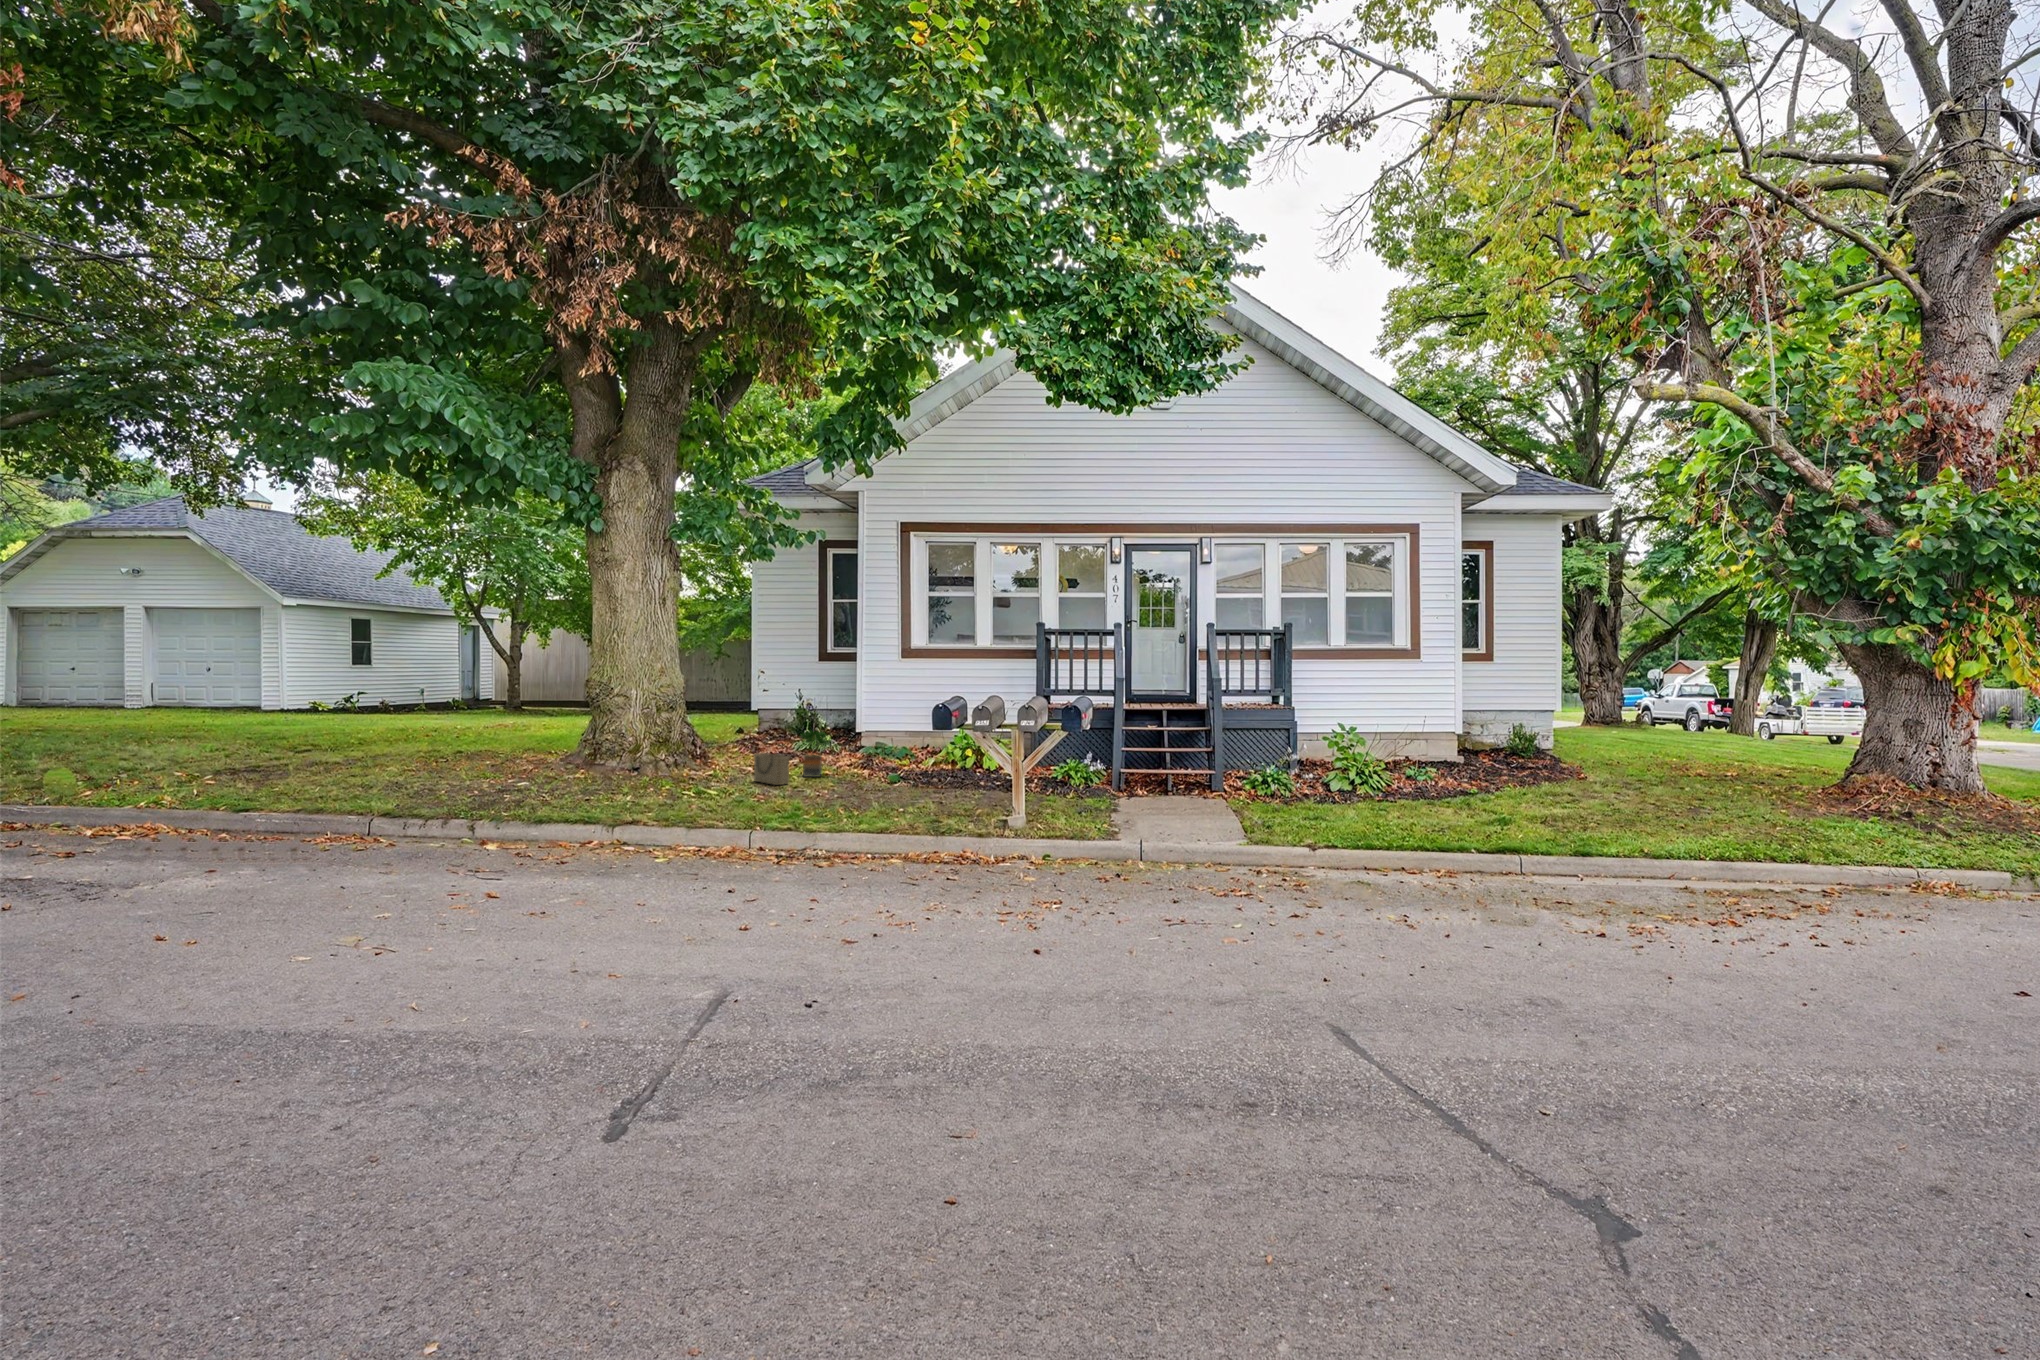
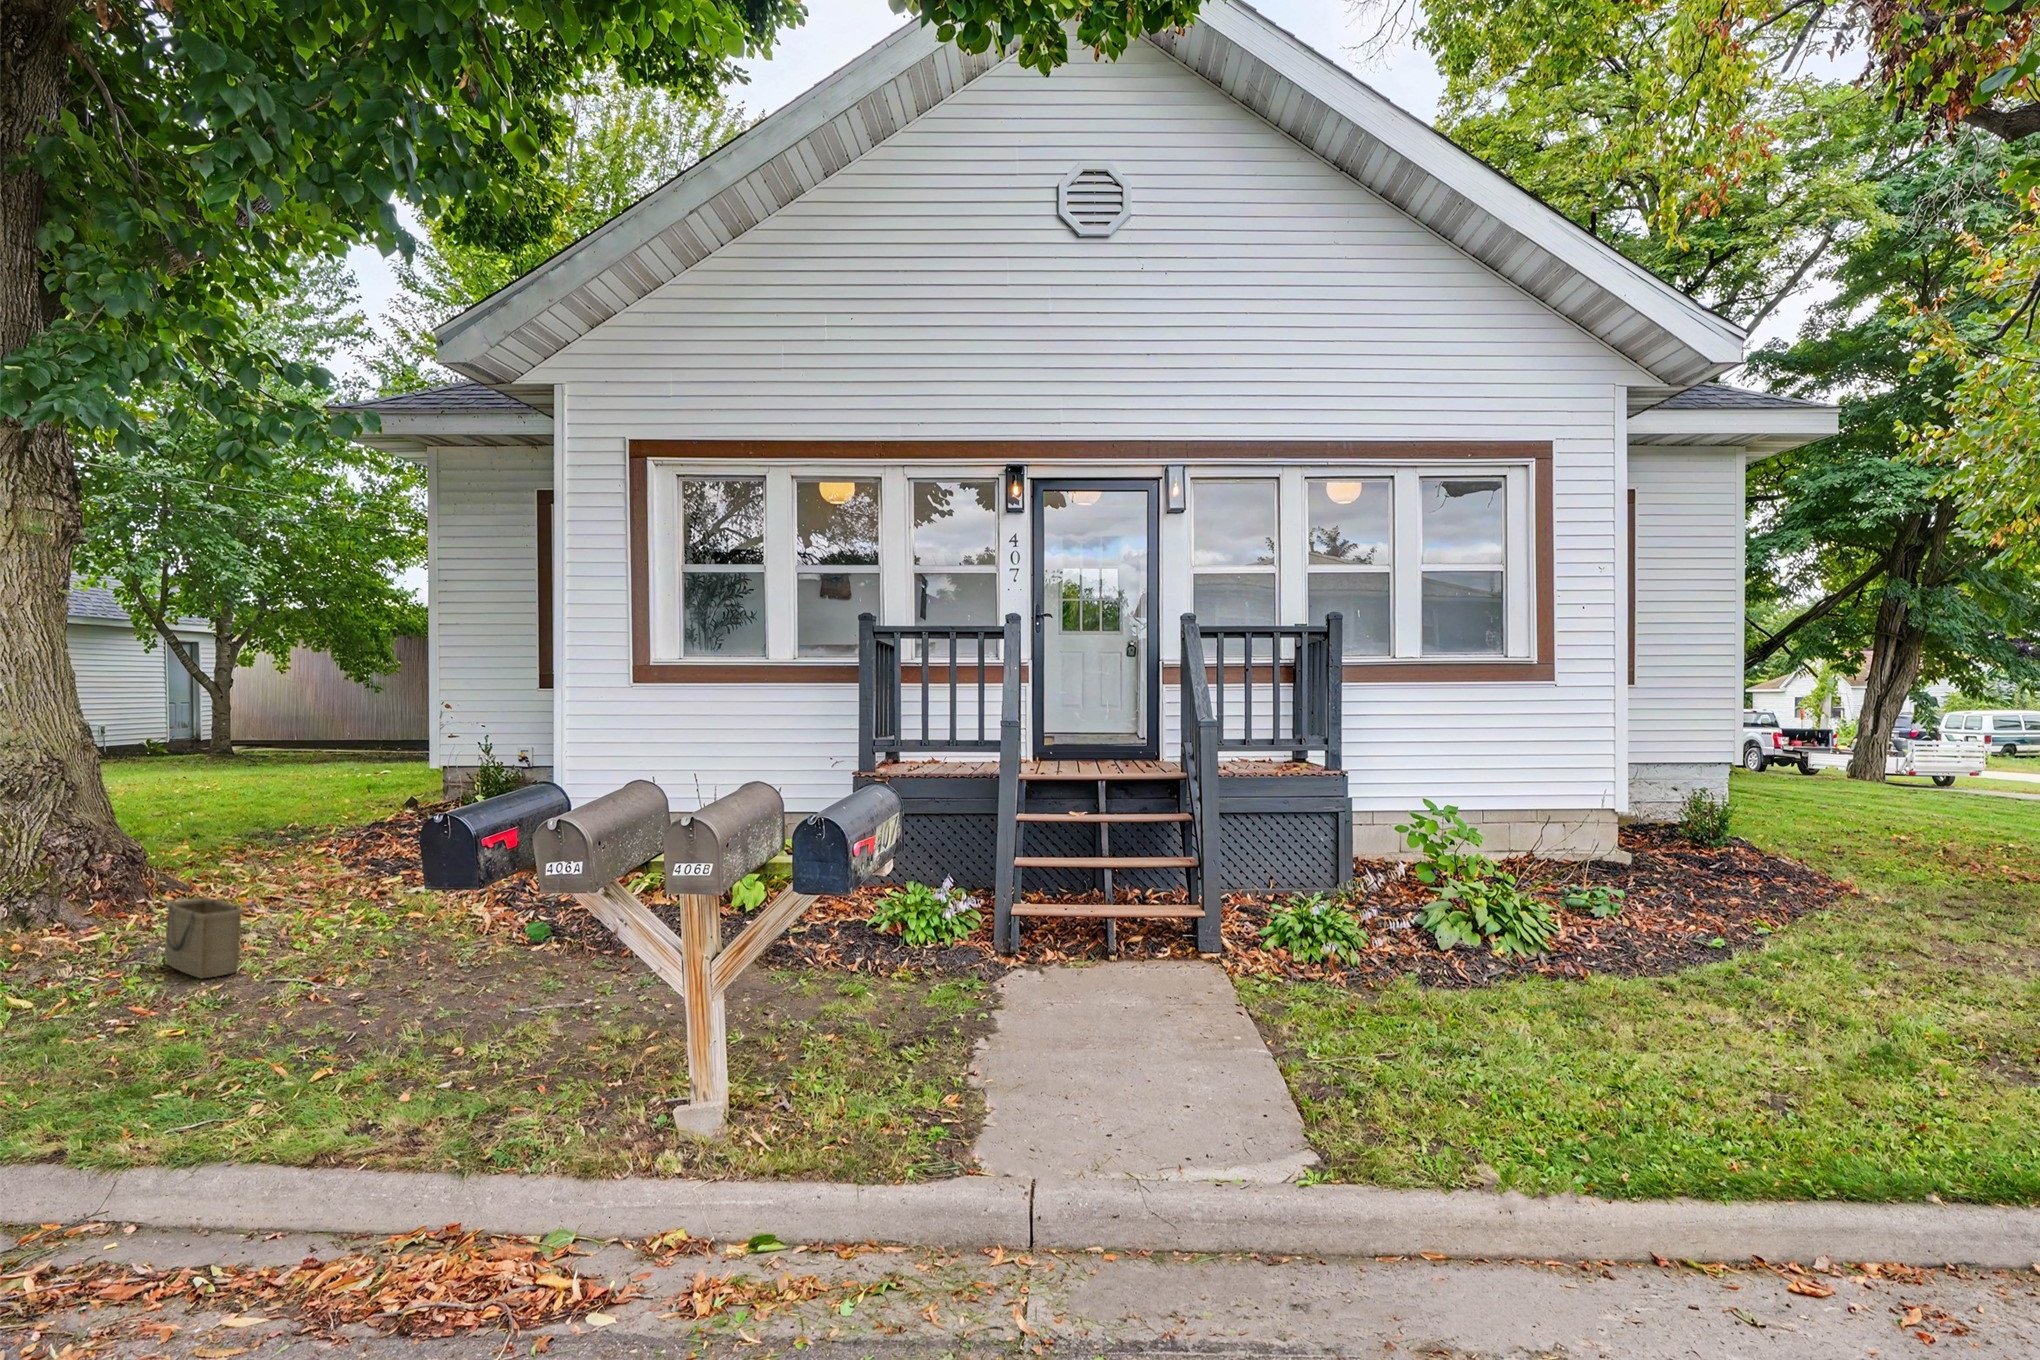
potted tree: present [801,731,828,777] -> none [308,837,385,943]

